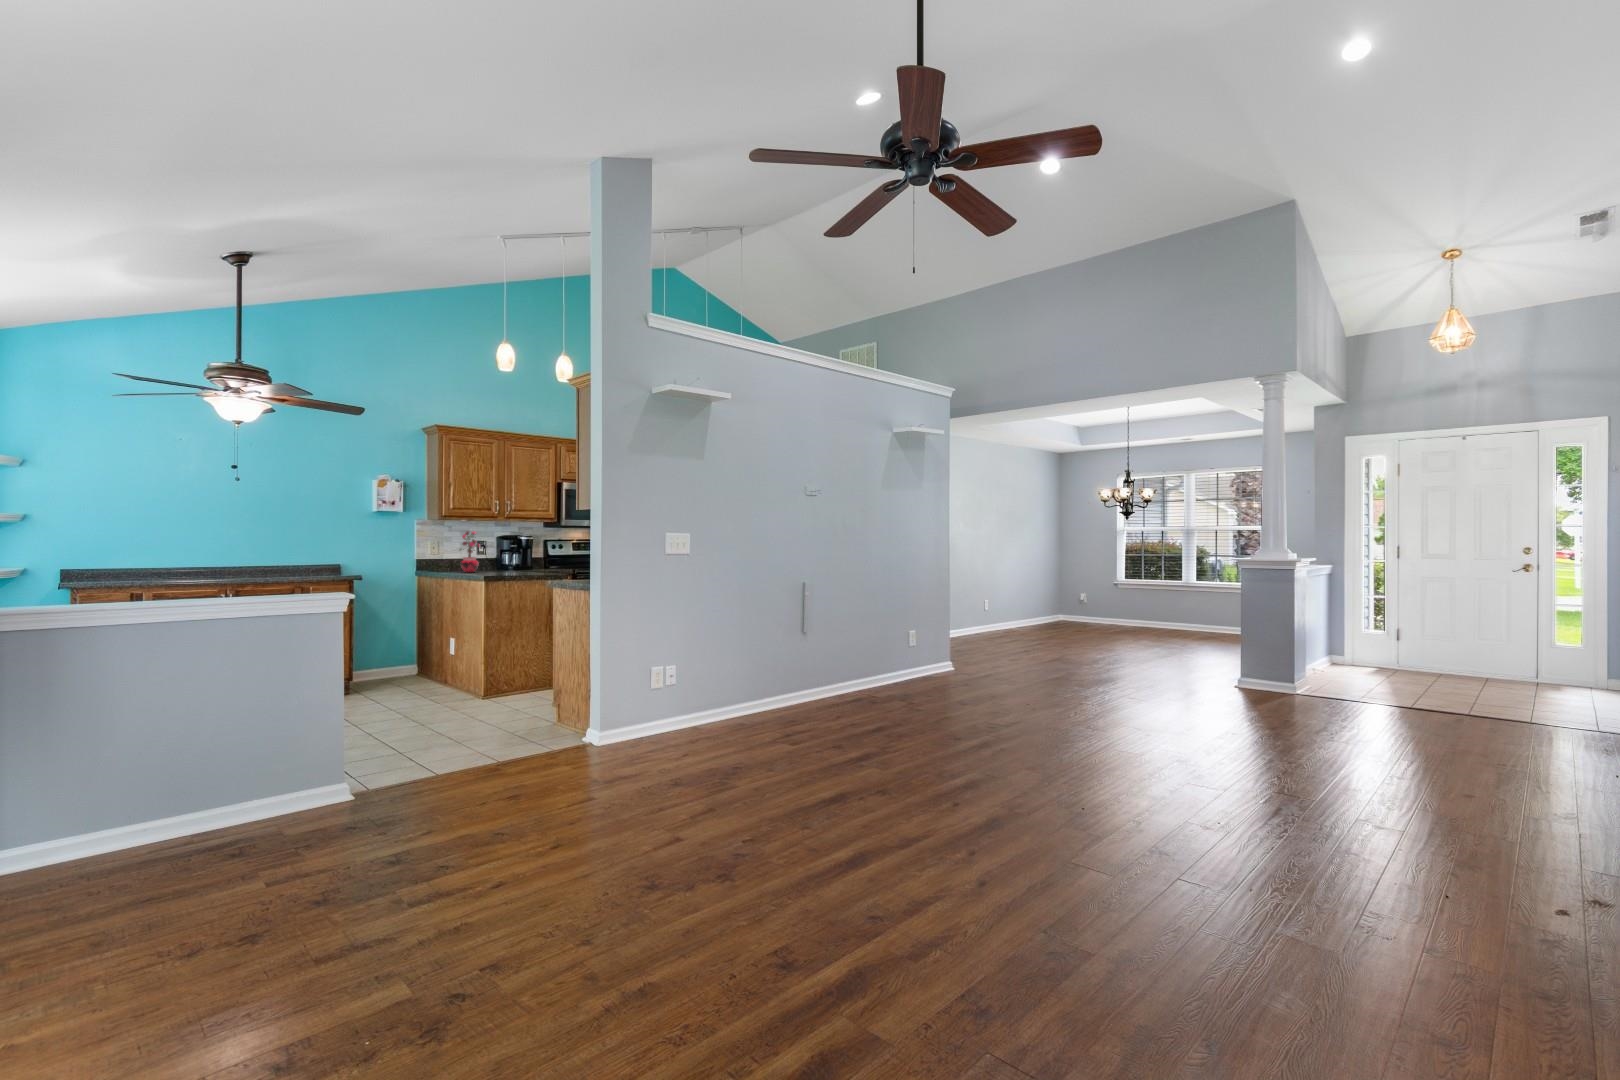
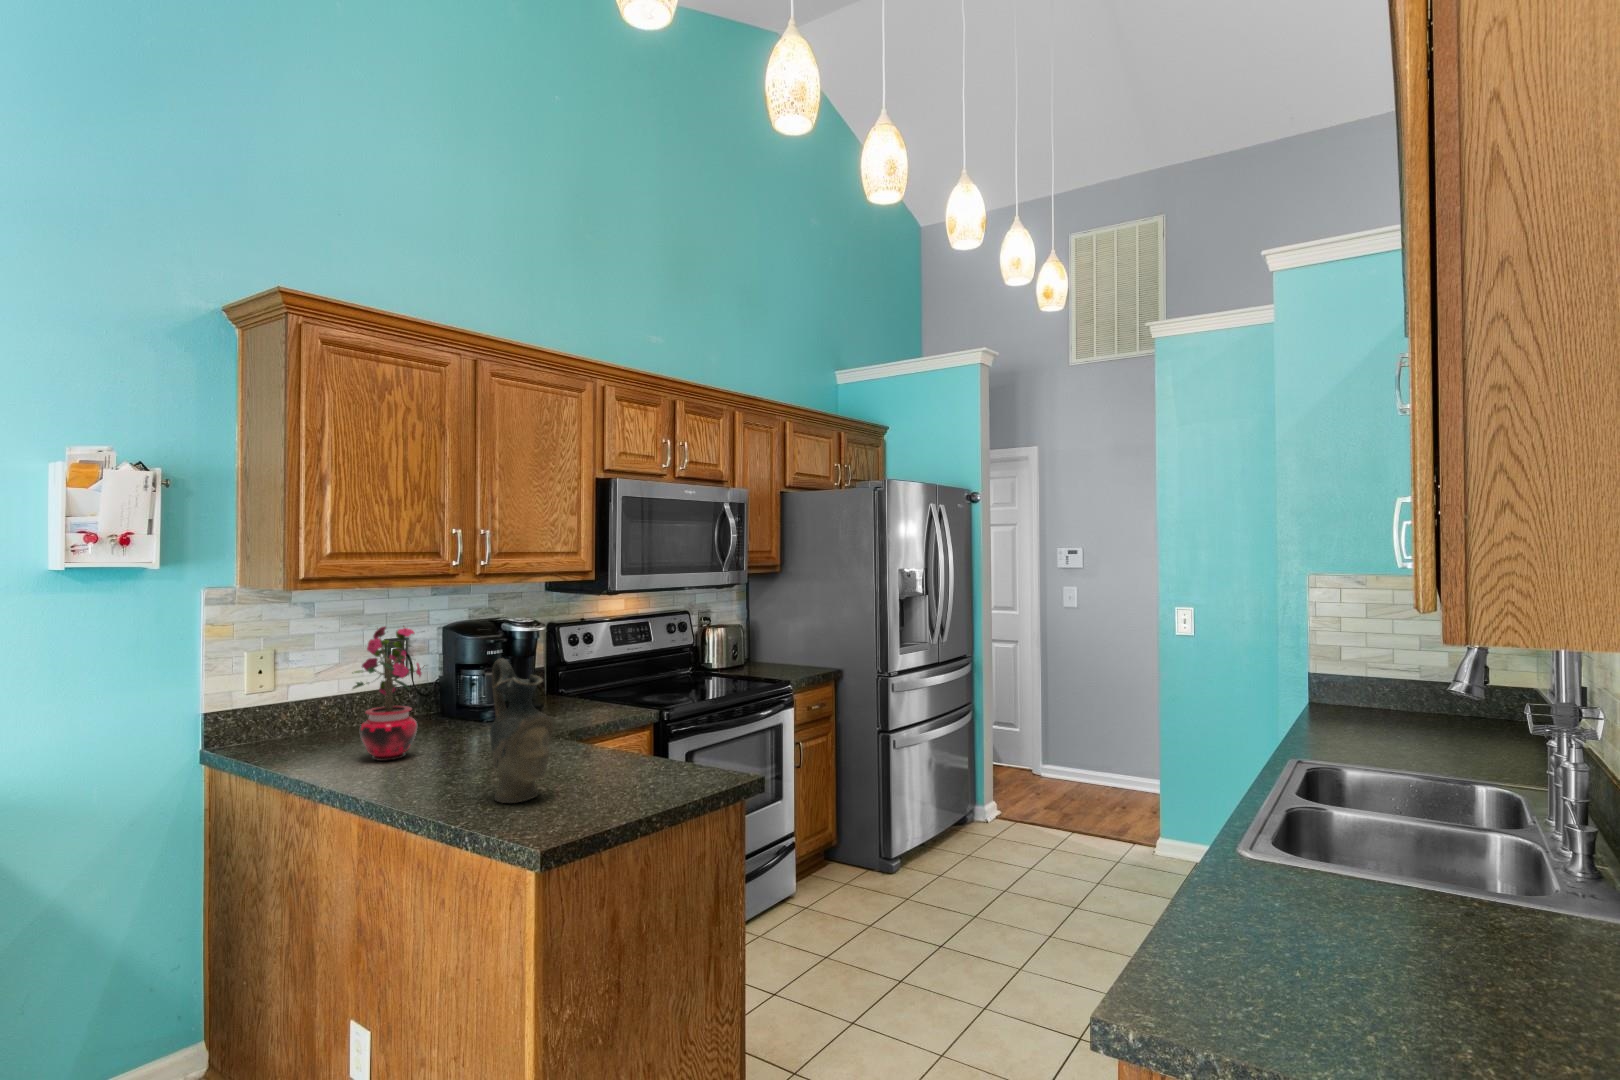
ceramic pitcher: none [488,536,507,576] -> present [490,658,554,803]

